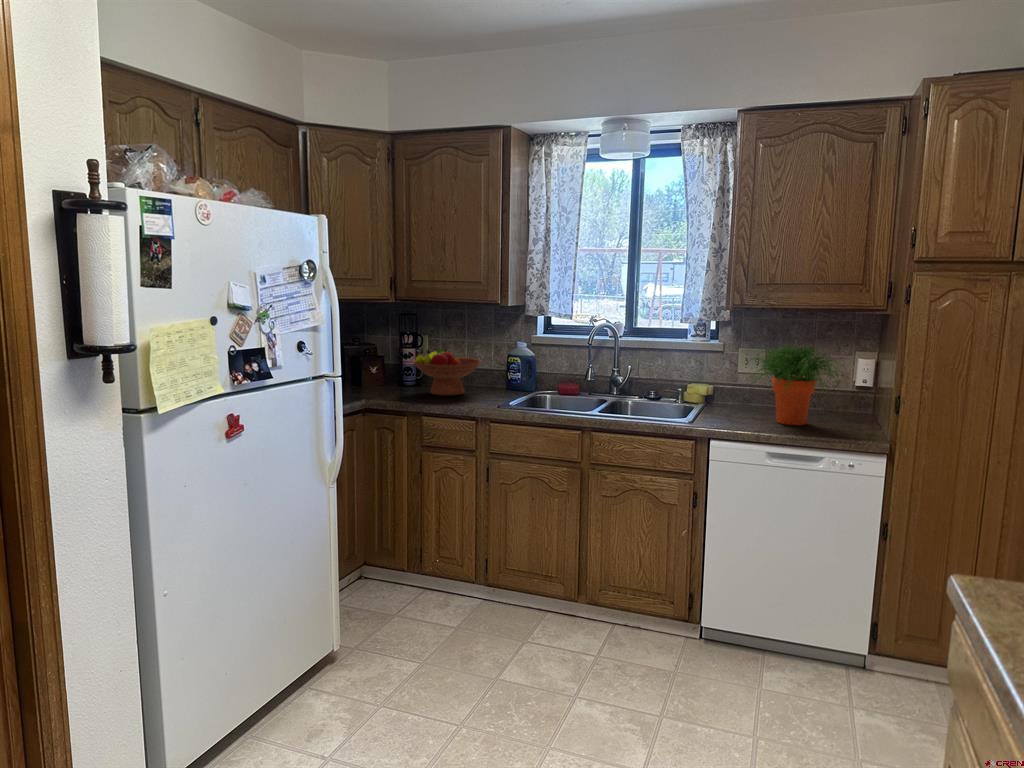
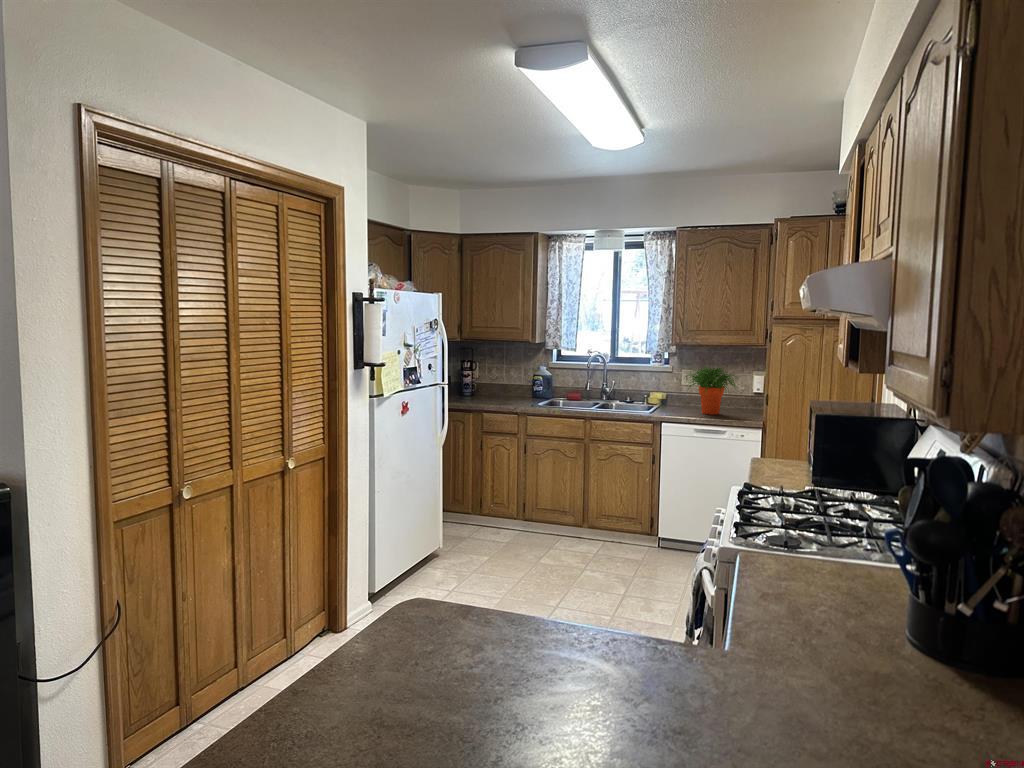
fruit bowl: present [413,349,482,396] -> none [473,371,518,401]

